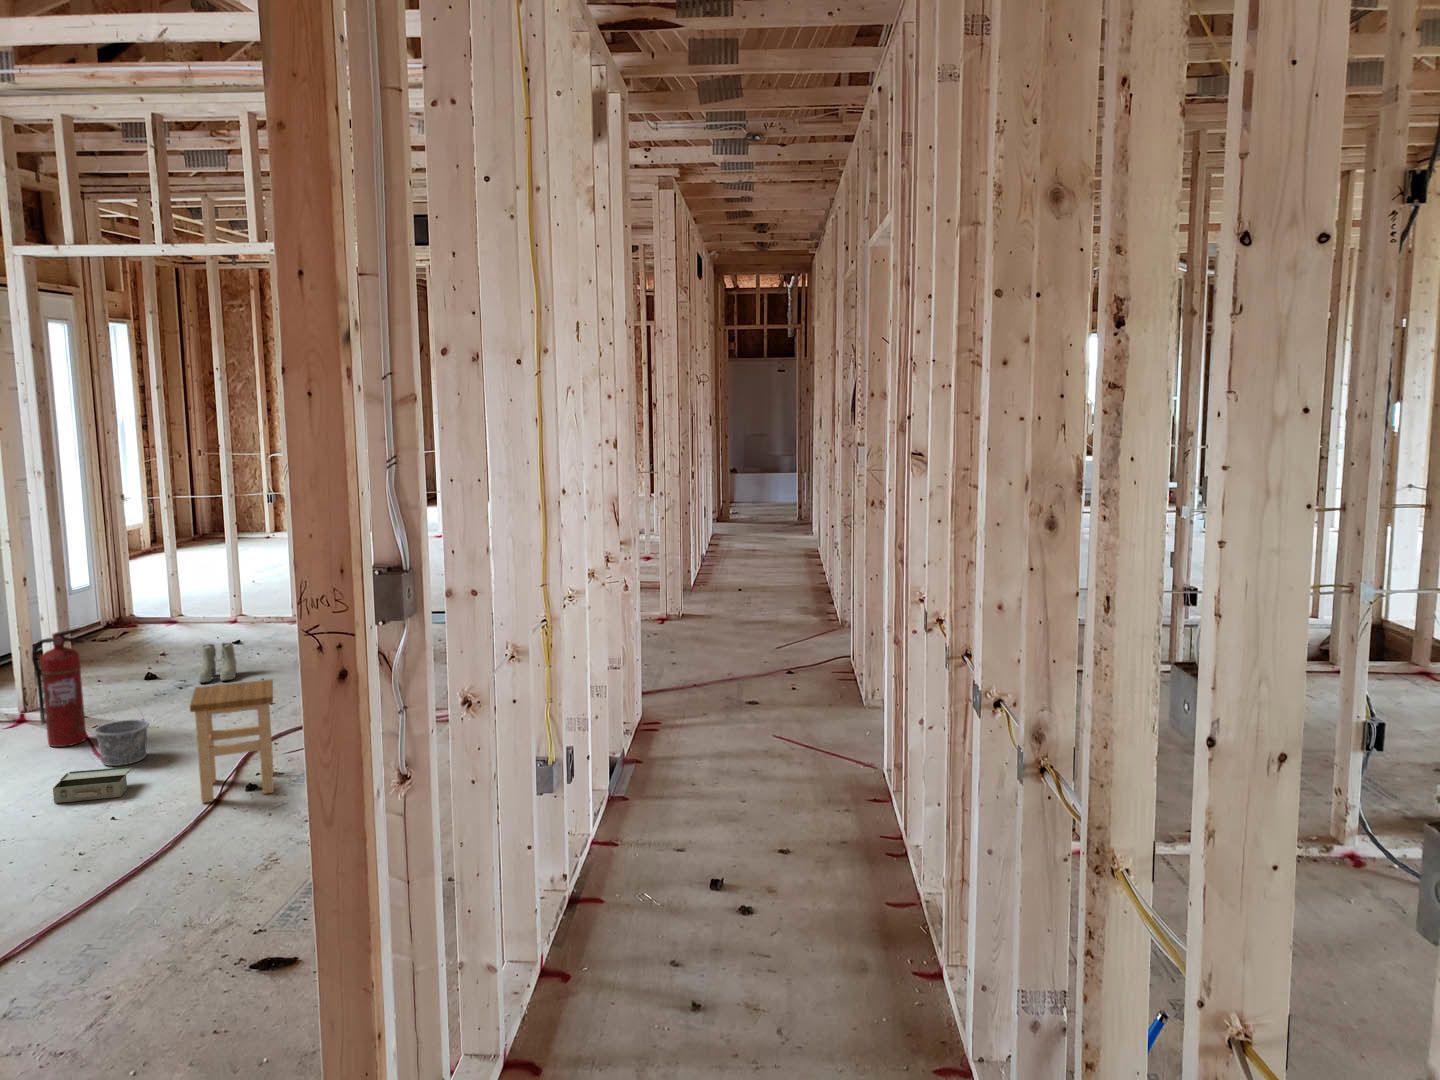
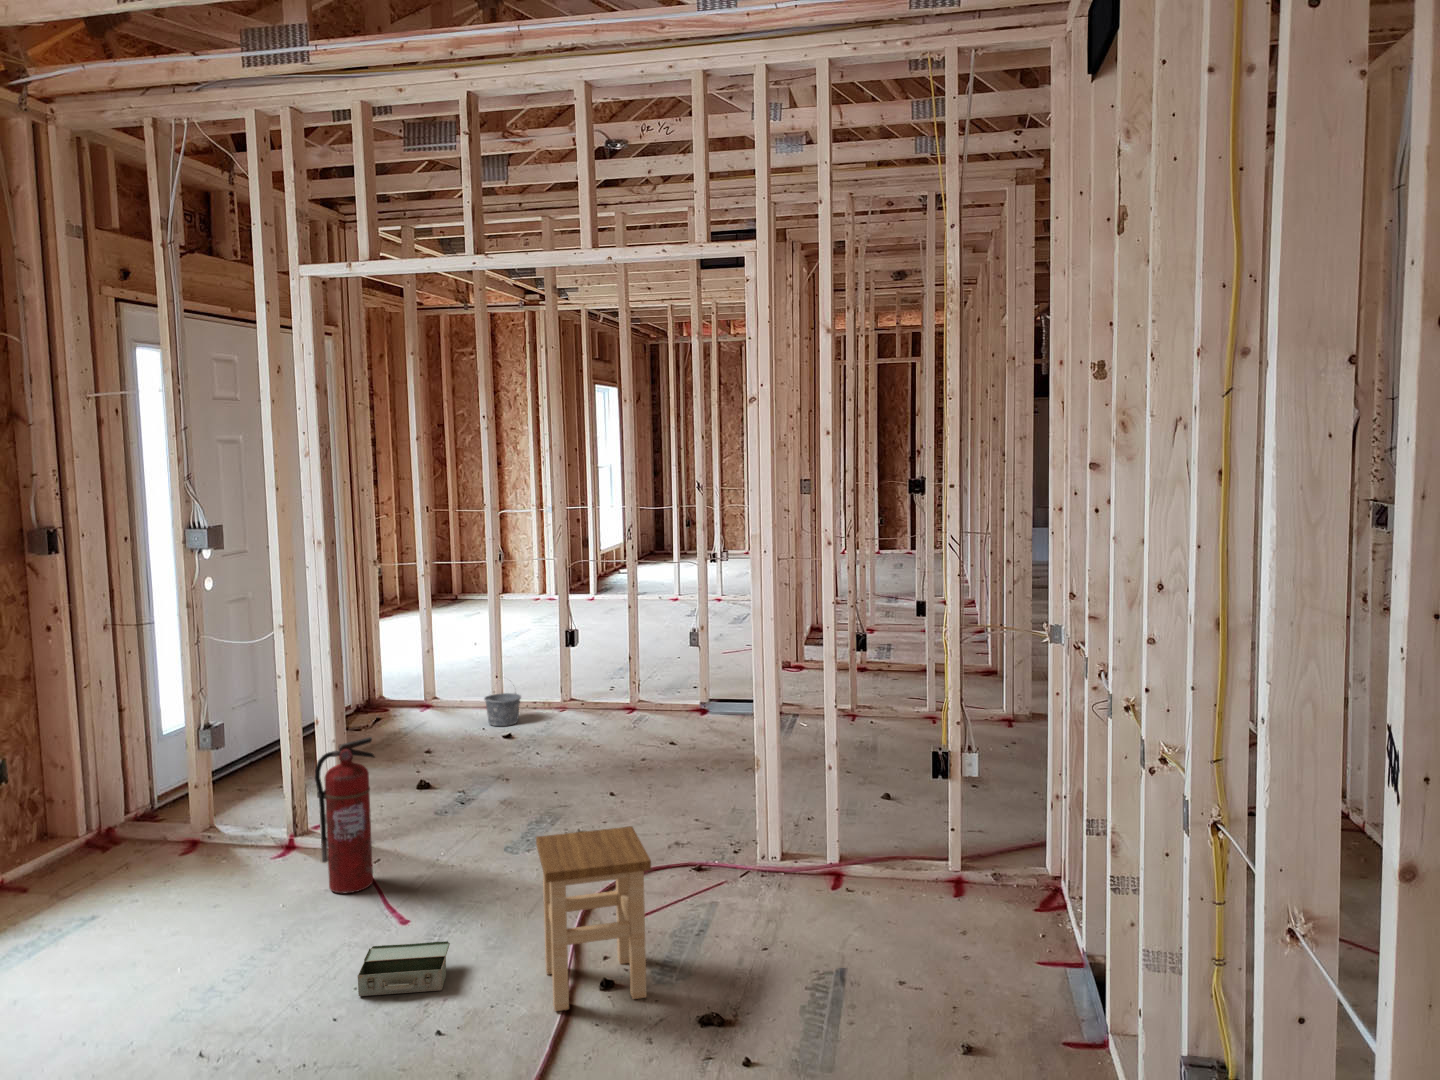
boots: present [198,643,237,683] -> none [482,746,524,797]
bucket: present [94,719,149,766] -> present [484,693,521,726]

